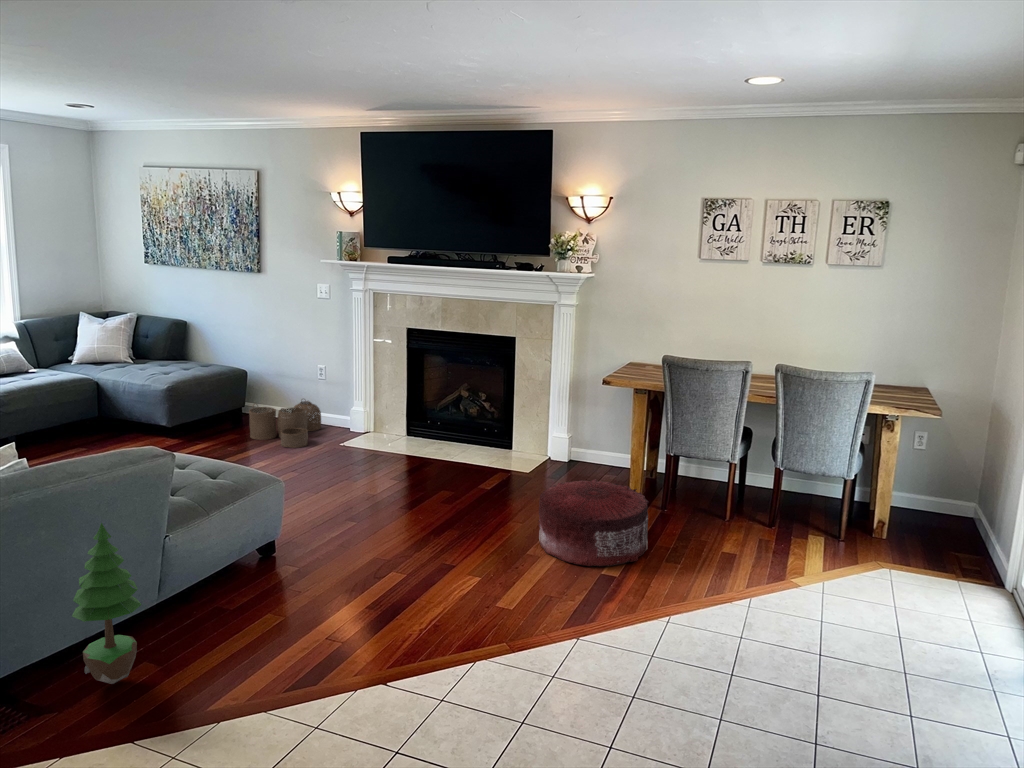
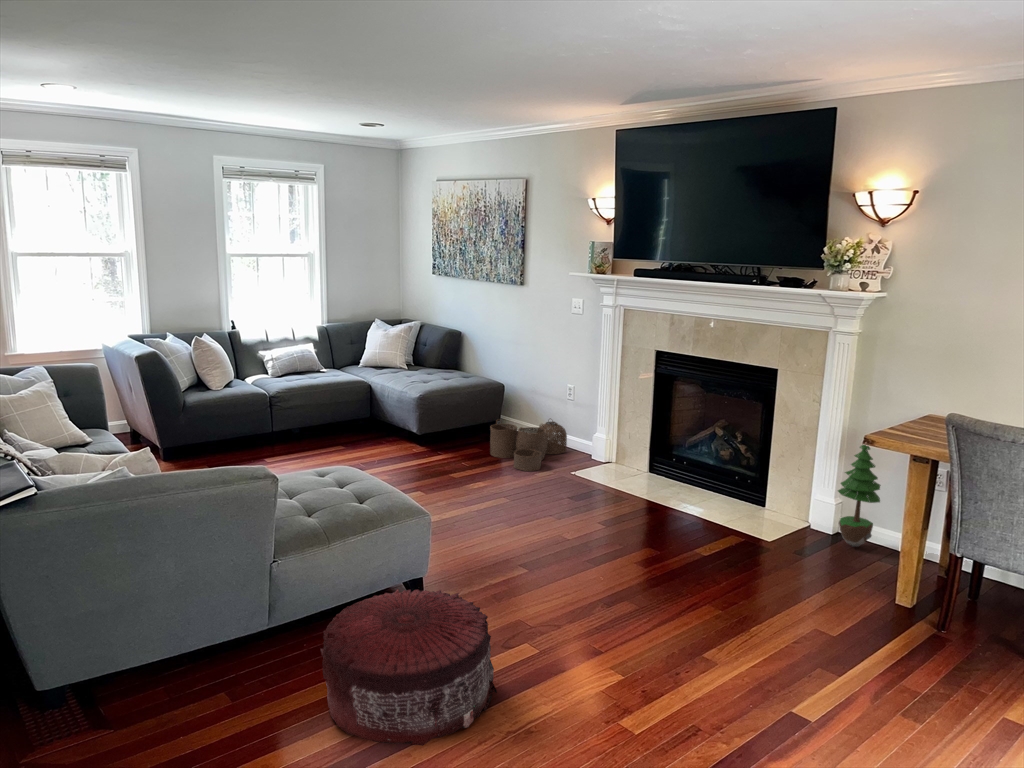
pouf: present [538,479,649,566] -> present [320,589,497,746]
potted tree: present [72,523,141,684] -> present [838,445,881,547]

